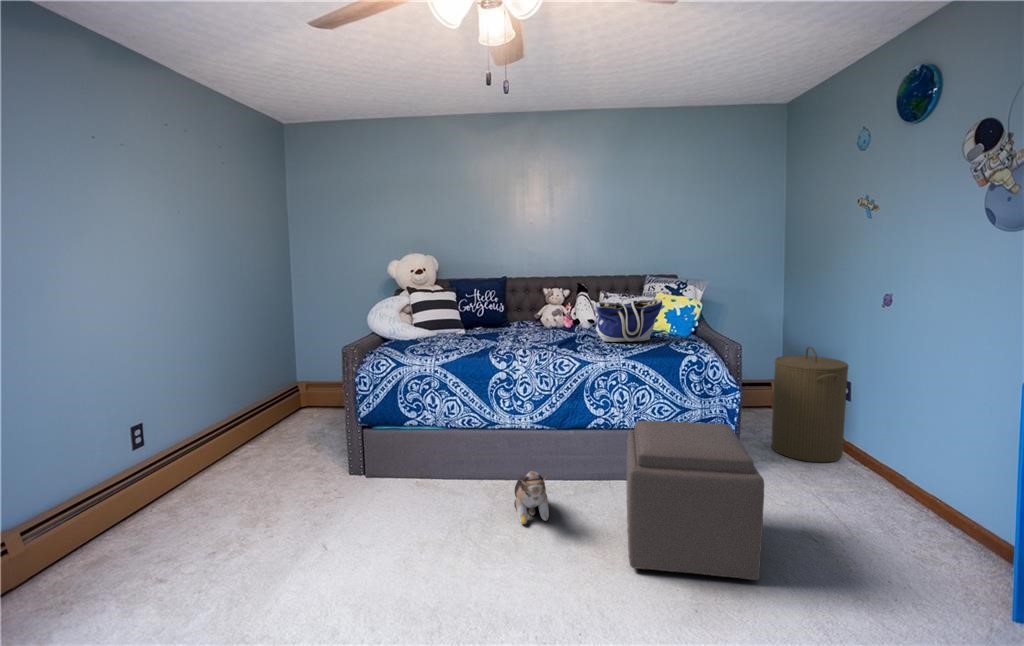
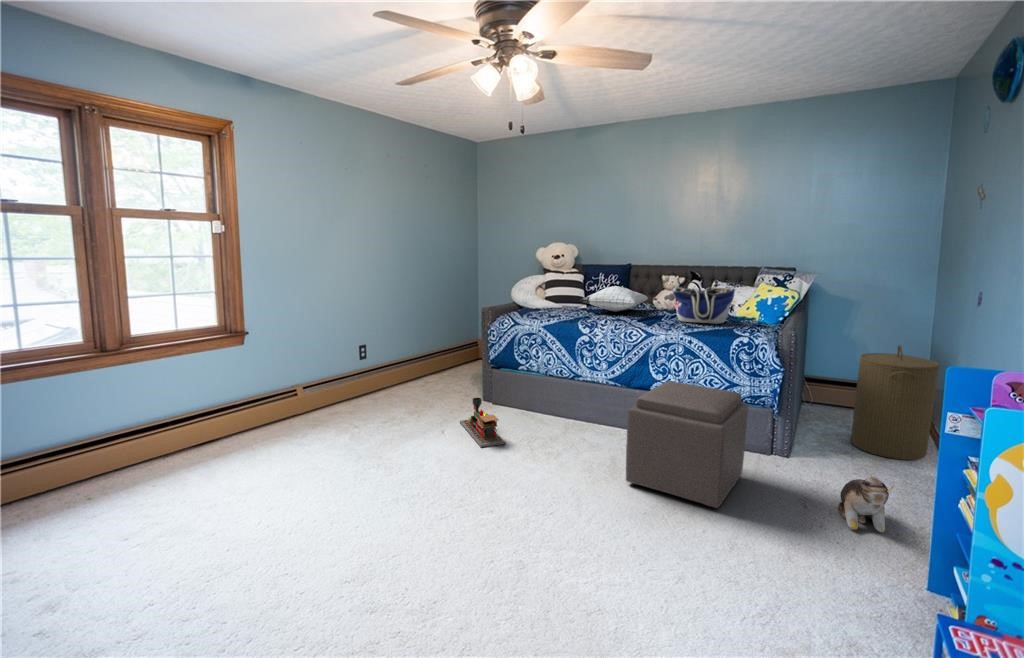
pillow: none [475,304,546,336] -> present [580,286,648,312]
plush toy: present [514,470,549,524] -> present [838,476,894,532]
toy train: none [339,481,430,561] -> present [460,398,506,447]

